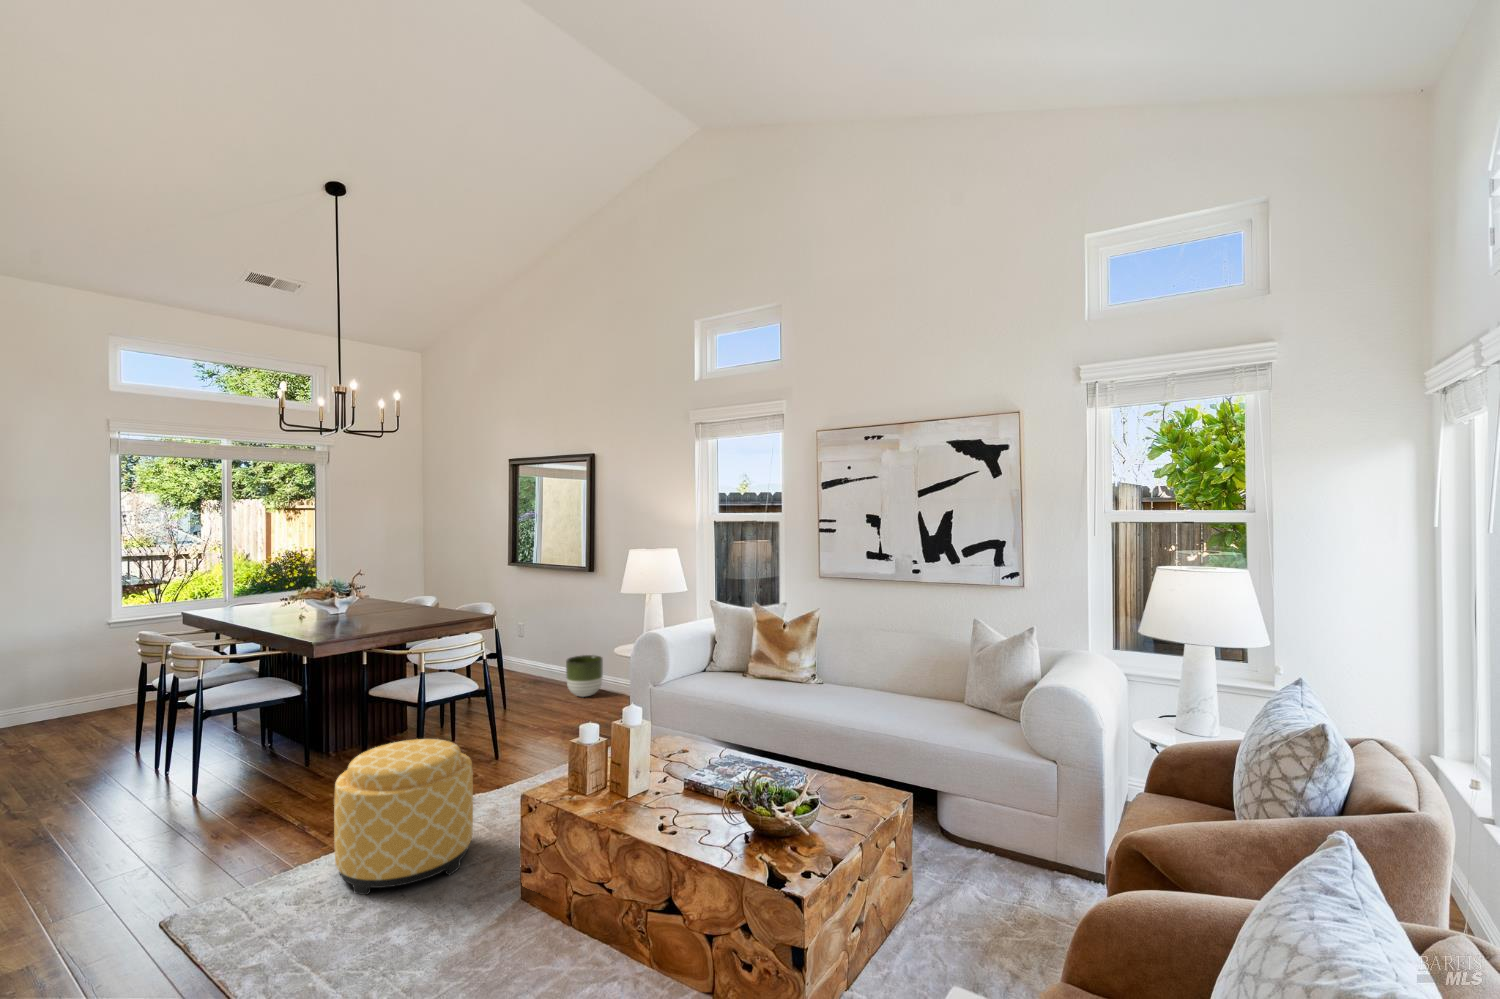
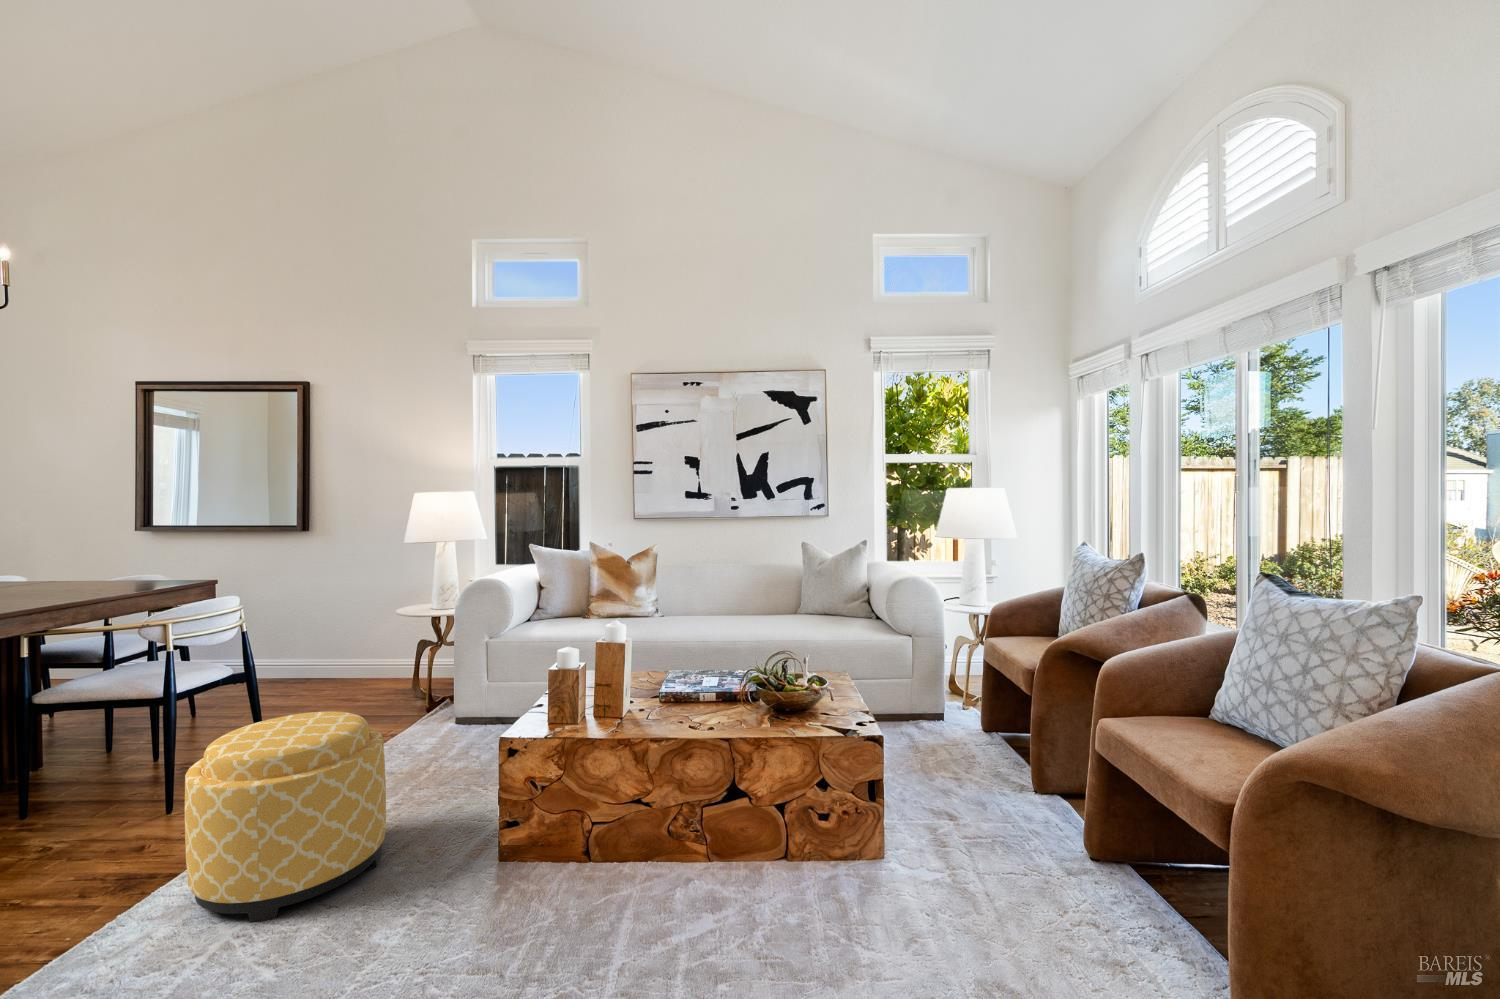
planter: present [566,655,603,697] -> none [297,635,348,685]

